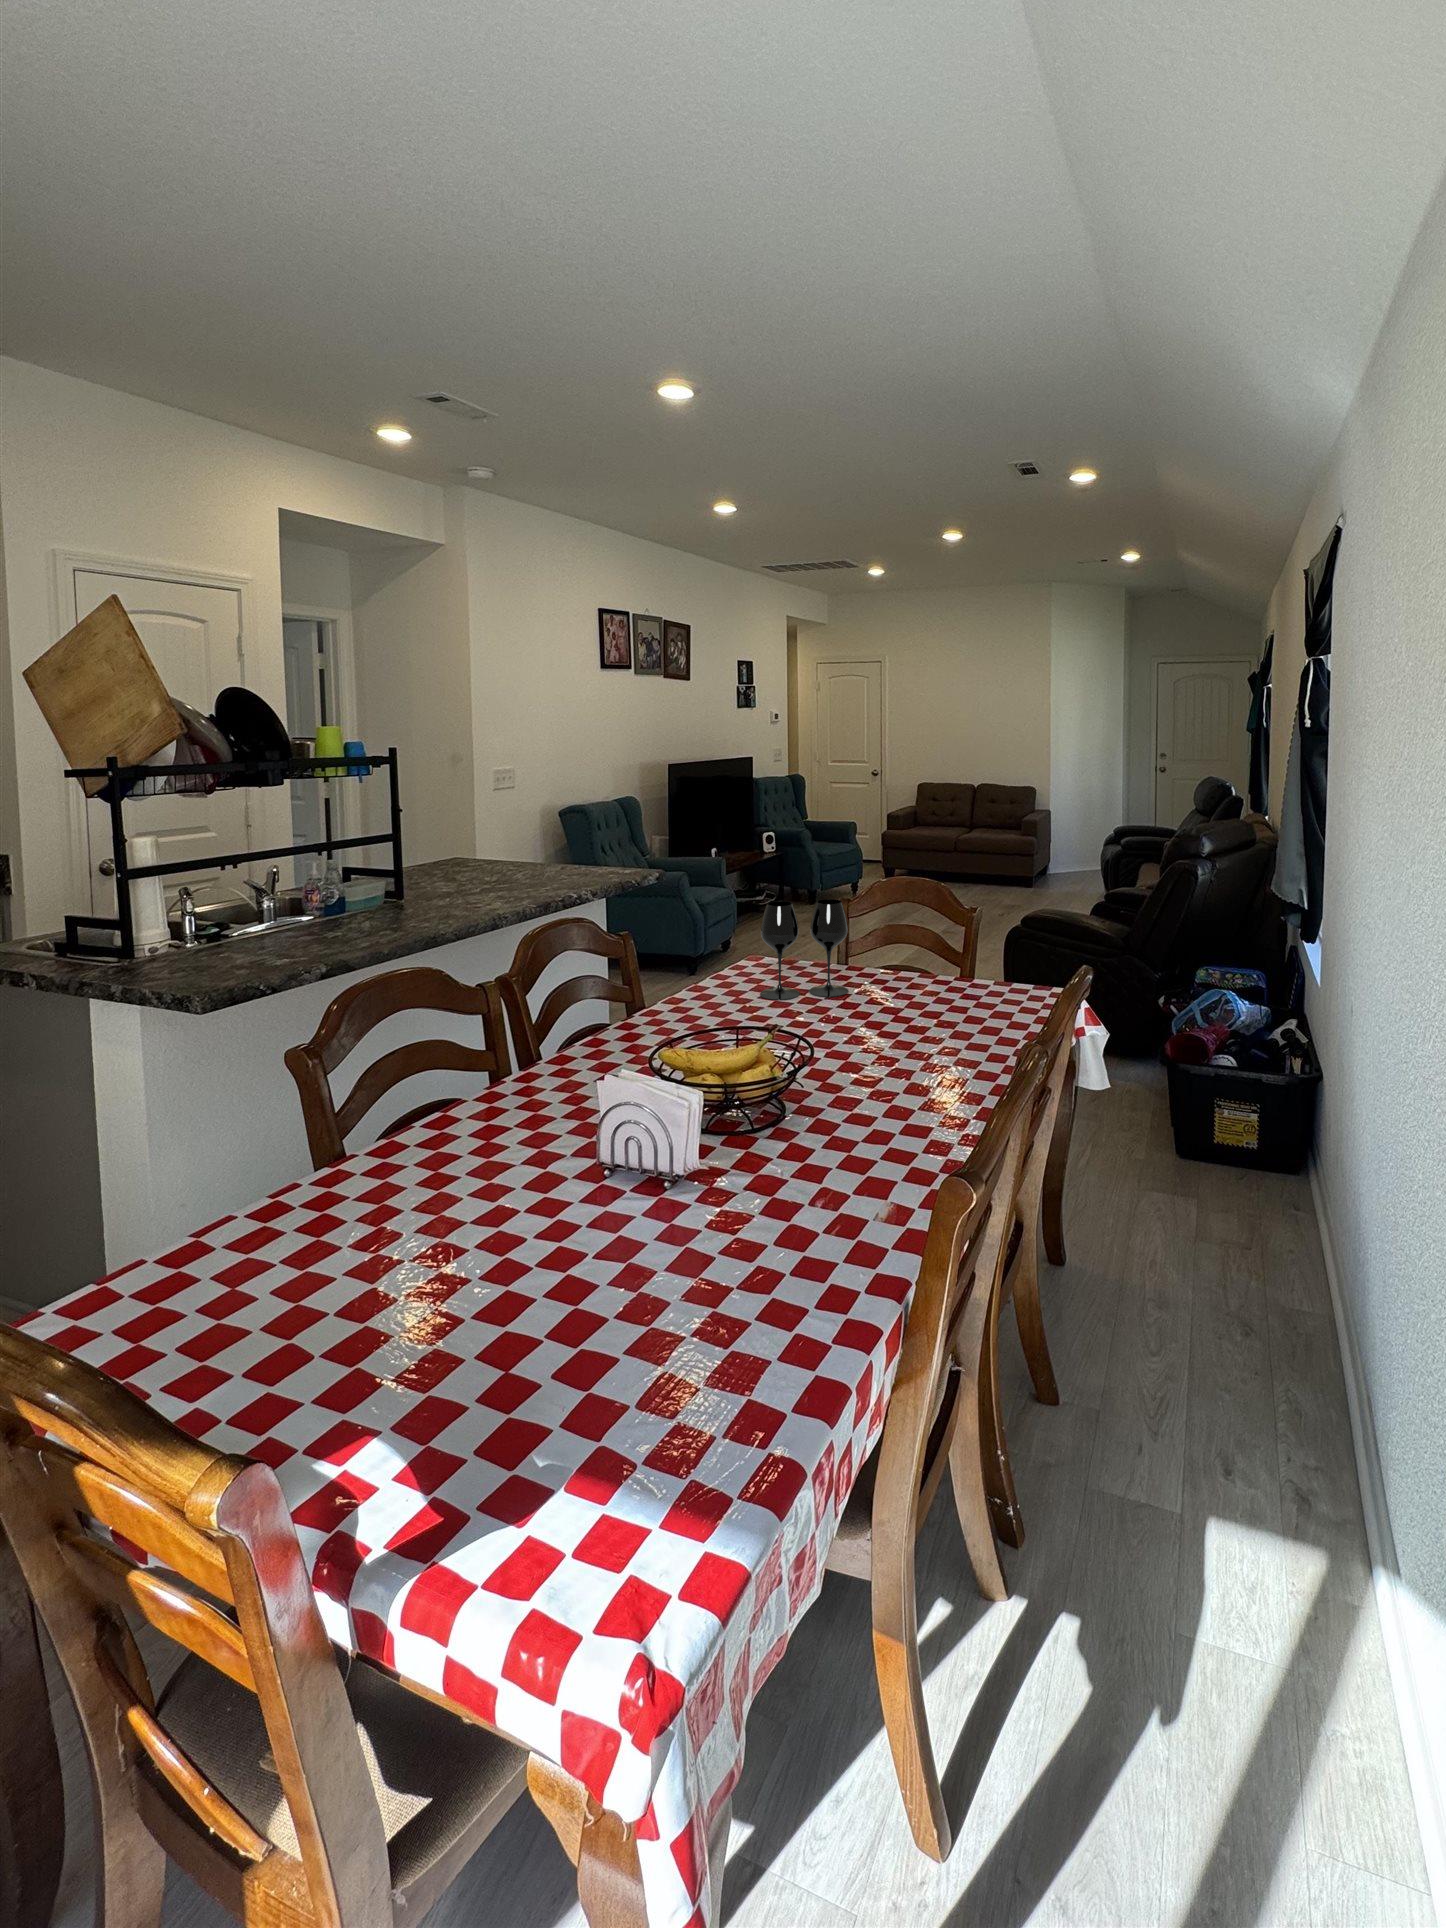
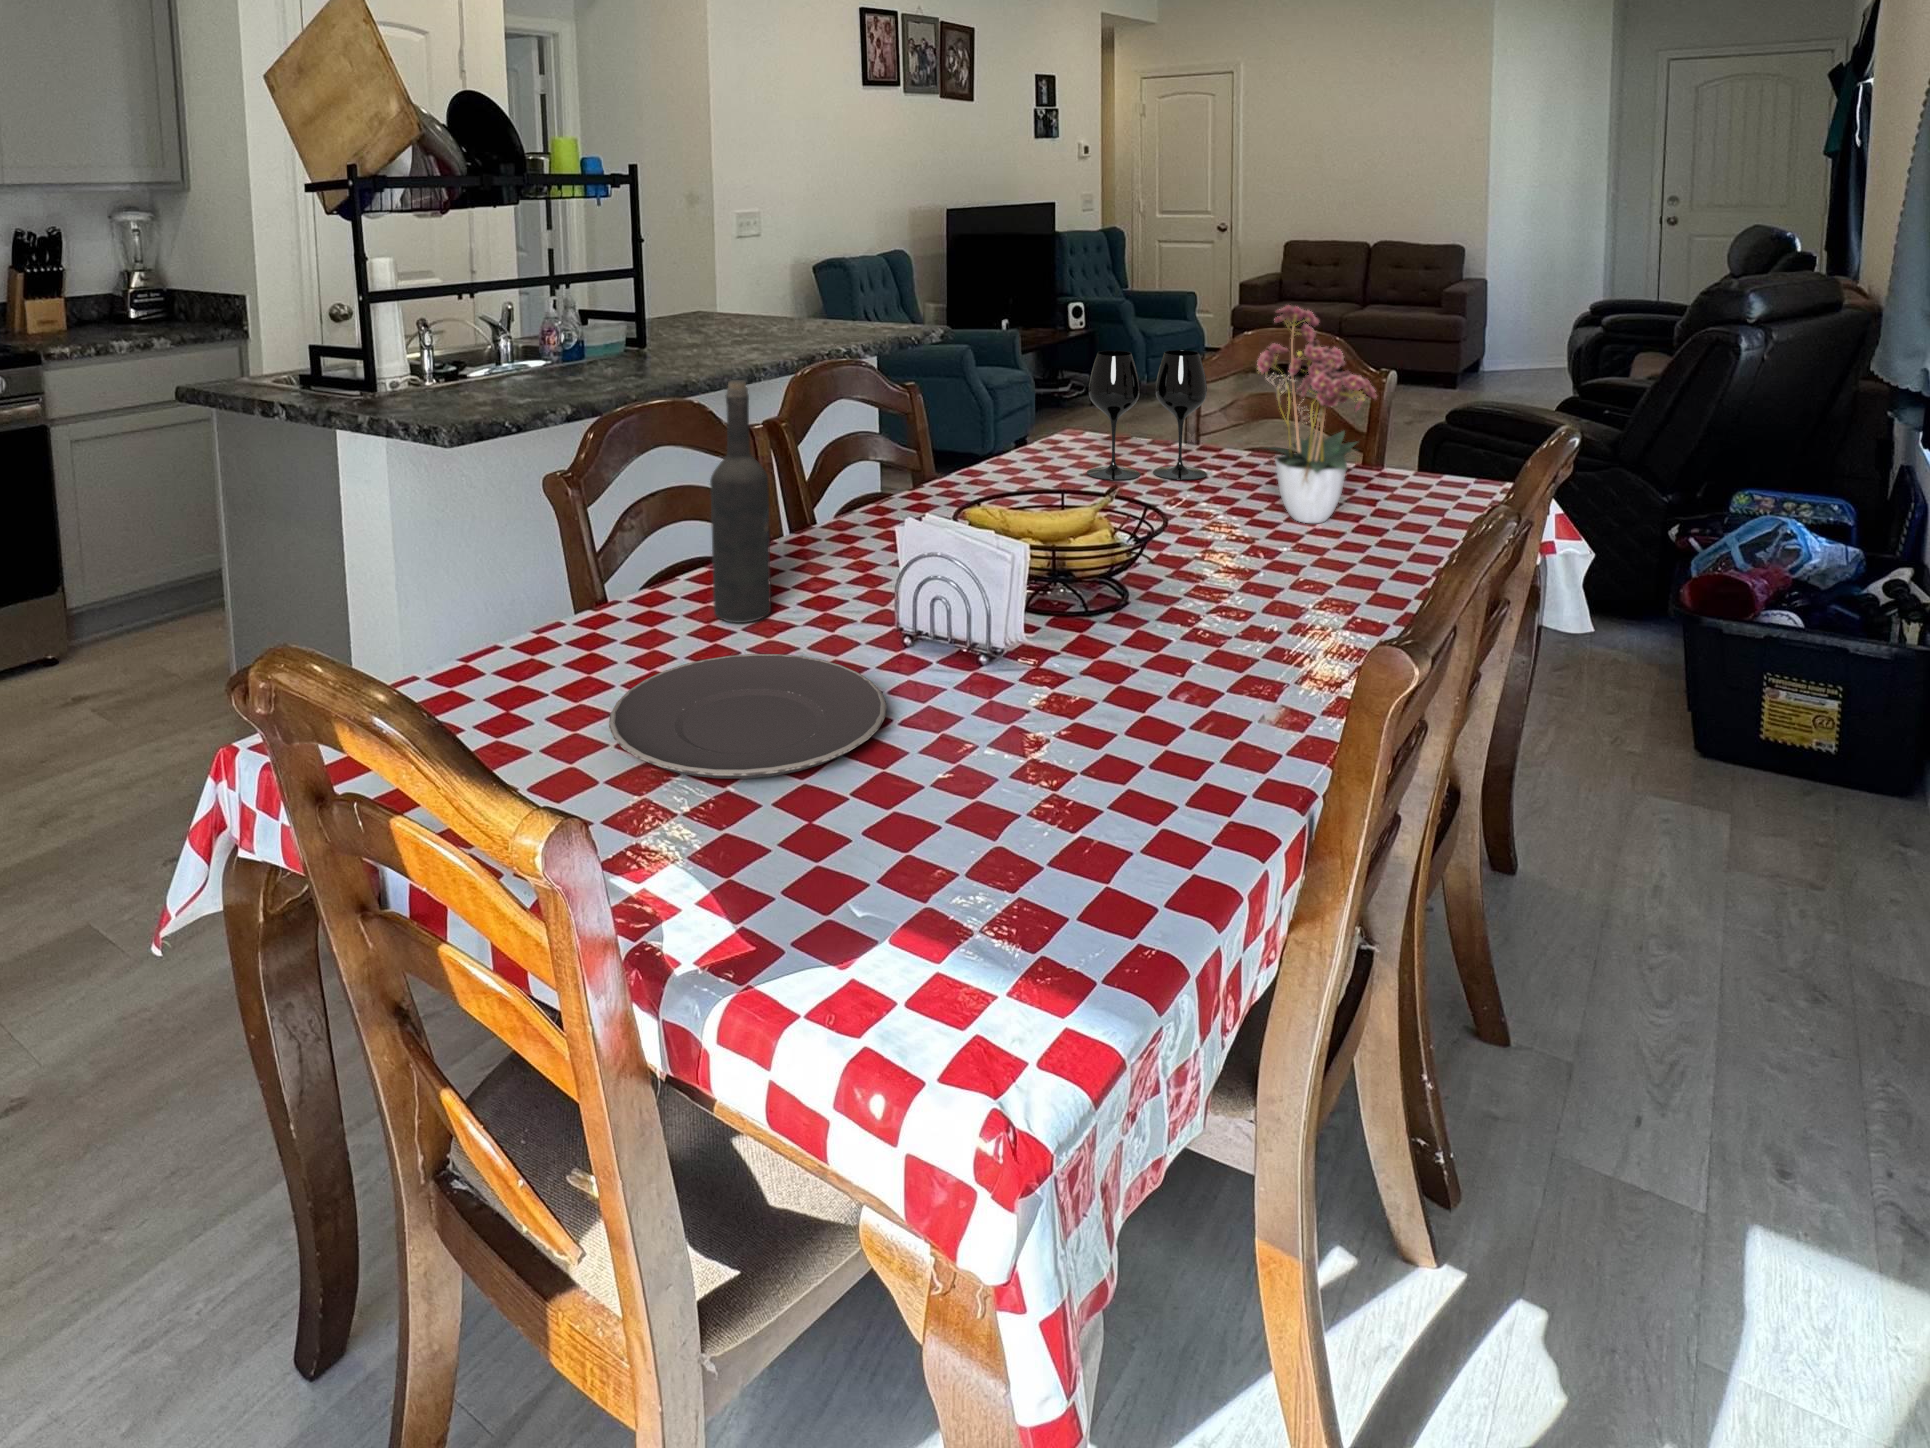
flower arrangement: none [875,864,971,1031] -> present [1257,305,1377,523]
wine bottle: none [438,961,492,1164] -> present [710,380,771,623]
plate: none [327,1198,580,1336] -> present [609,654,887,779]

